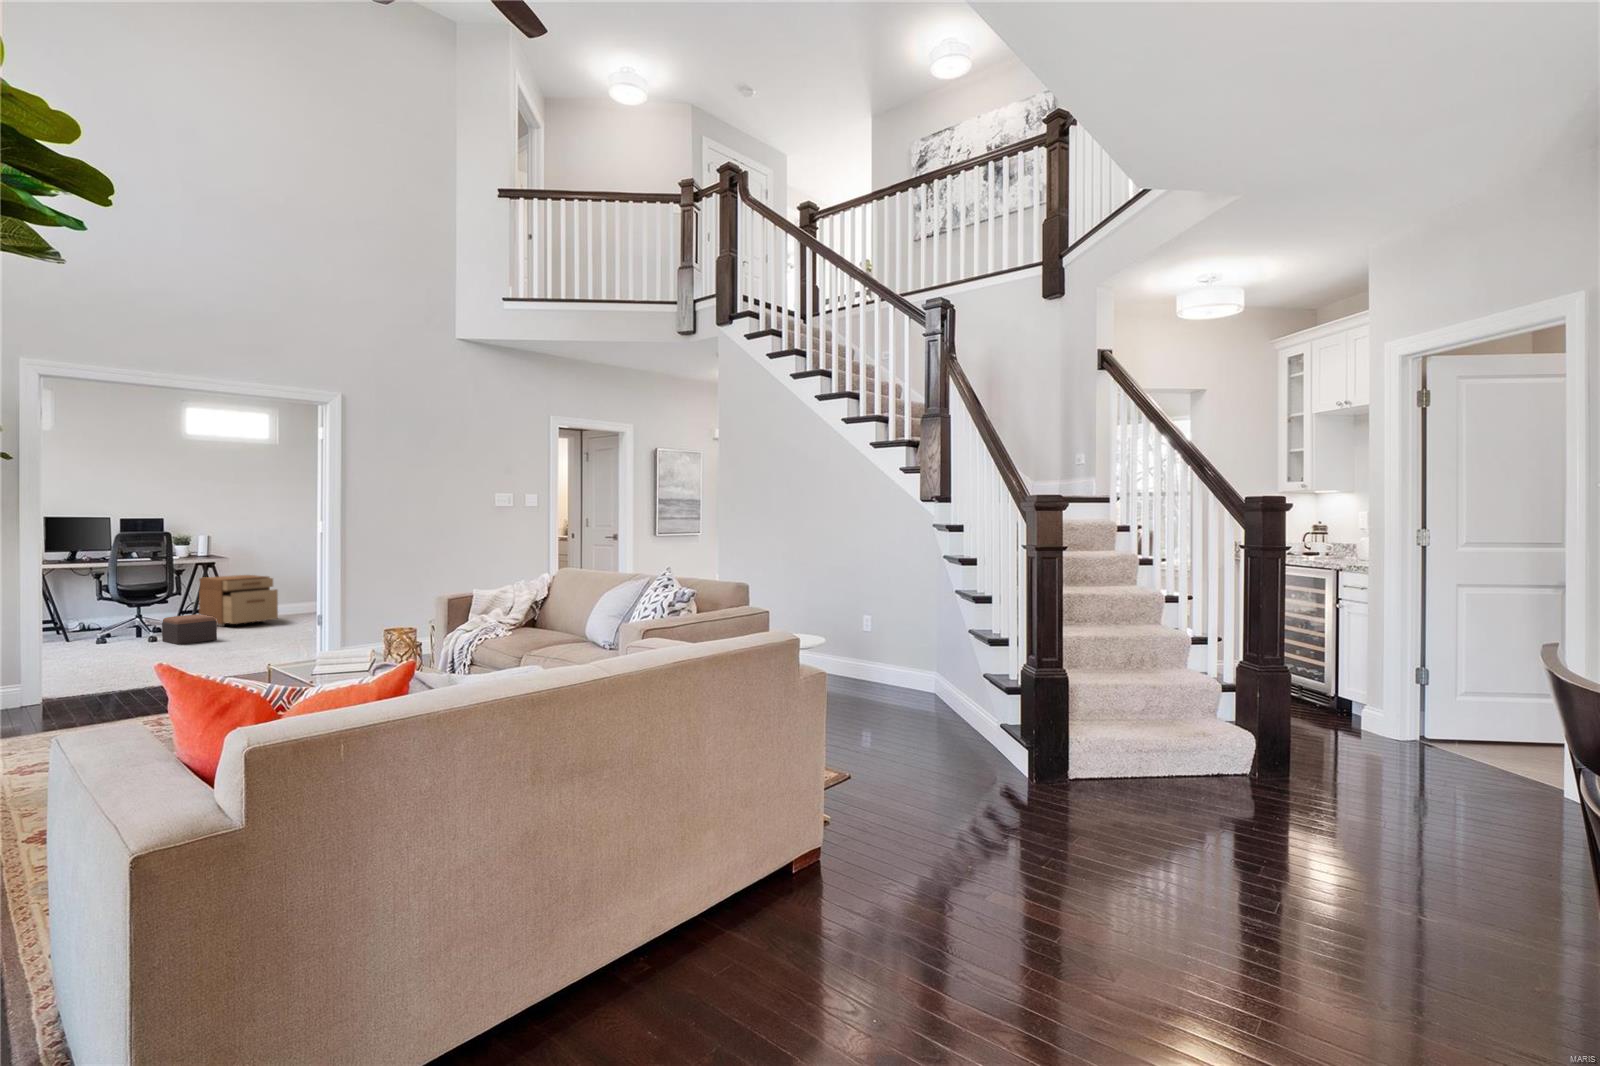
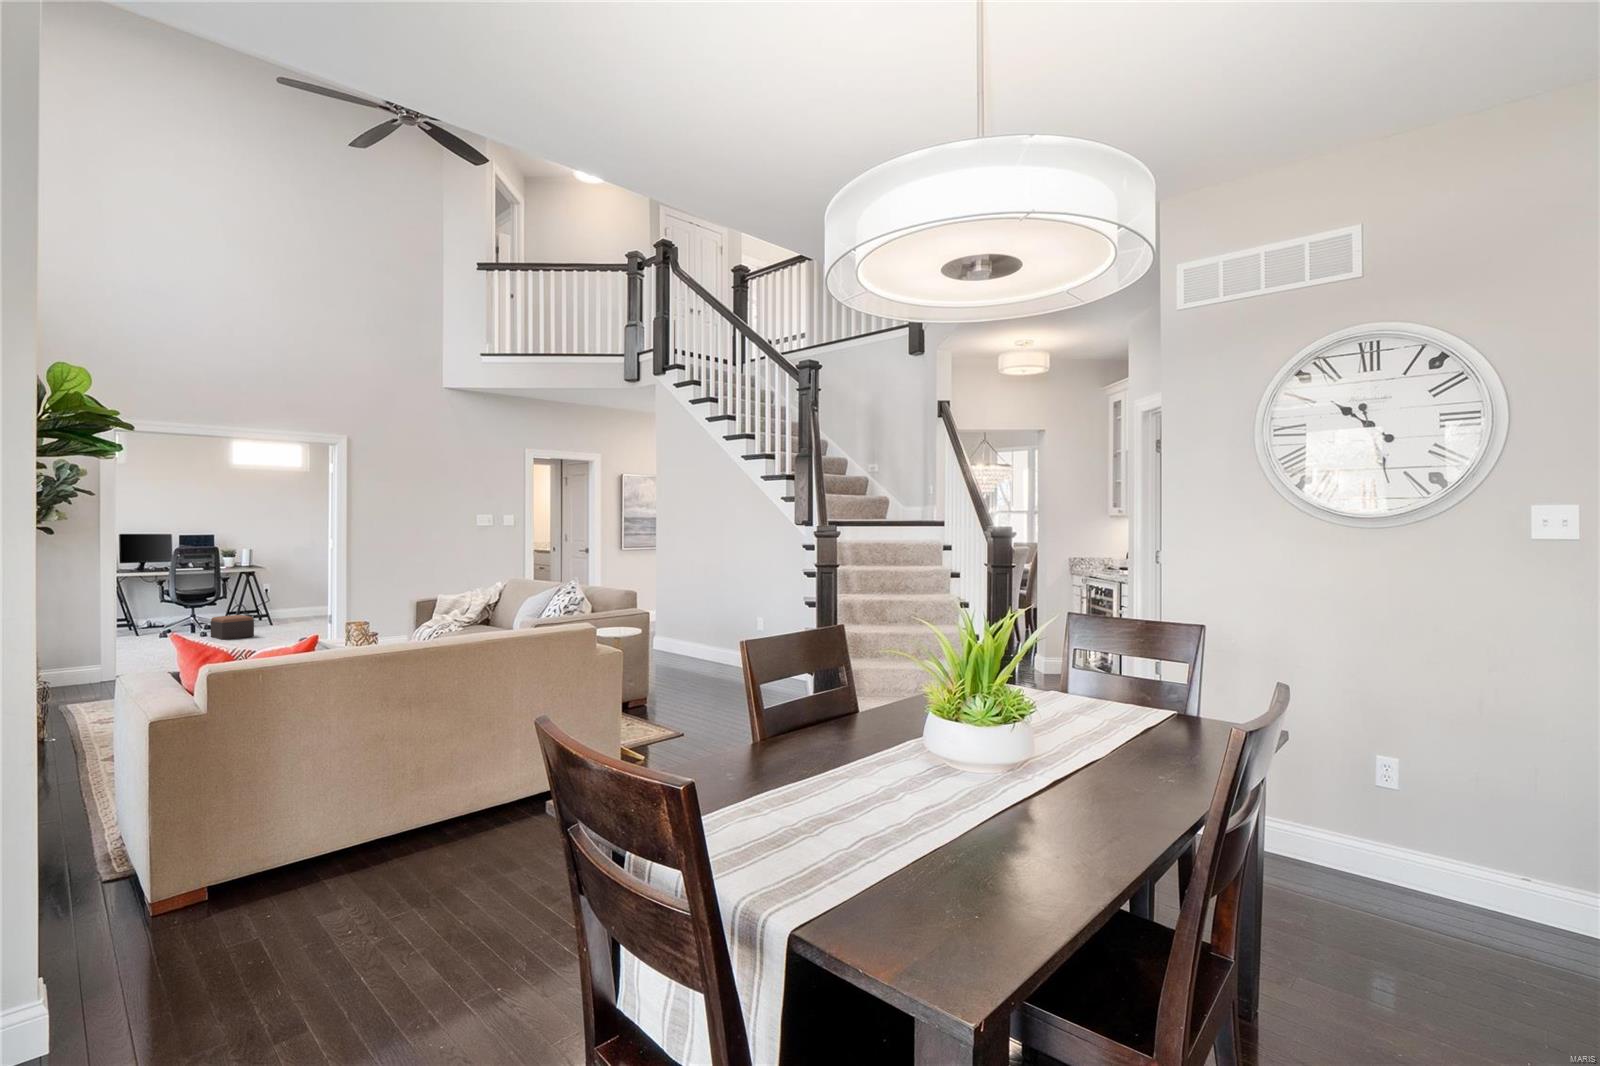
filing cabinet: present [199,575,278,627] -> none [243,582,307,626]

